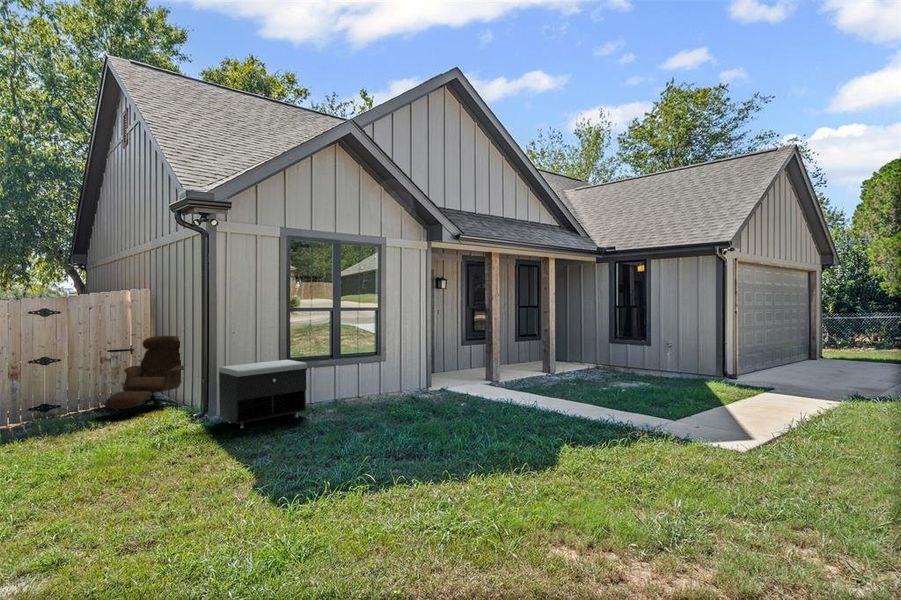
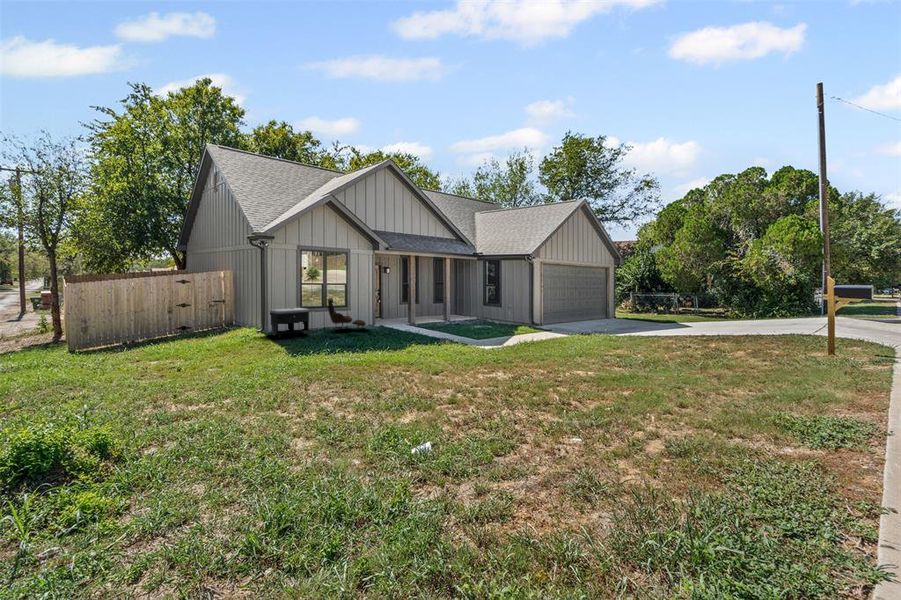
lounge chair: present [105,336,184,419] -> present [328,298,366,331]

